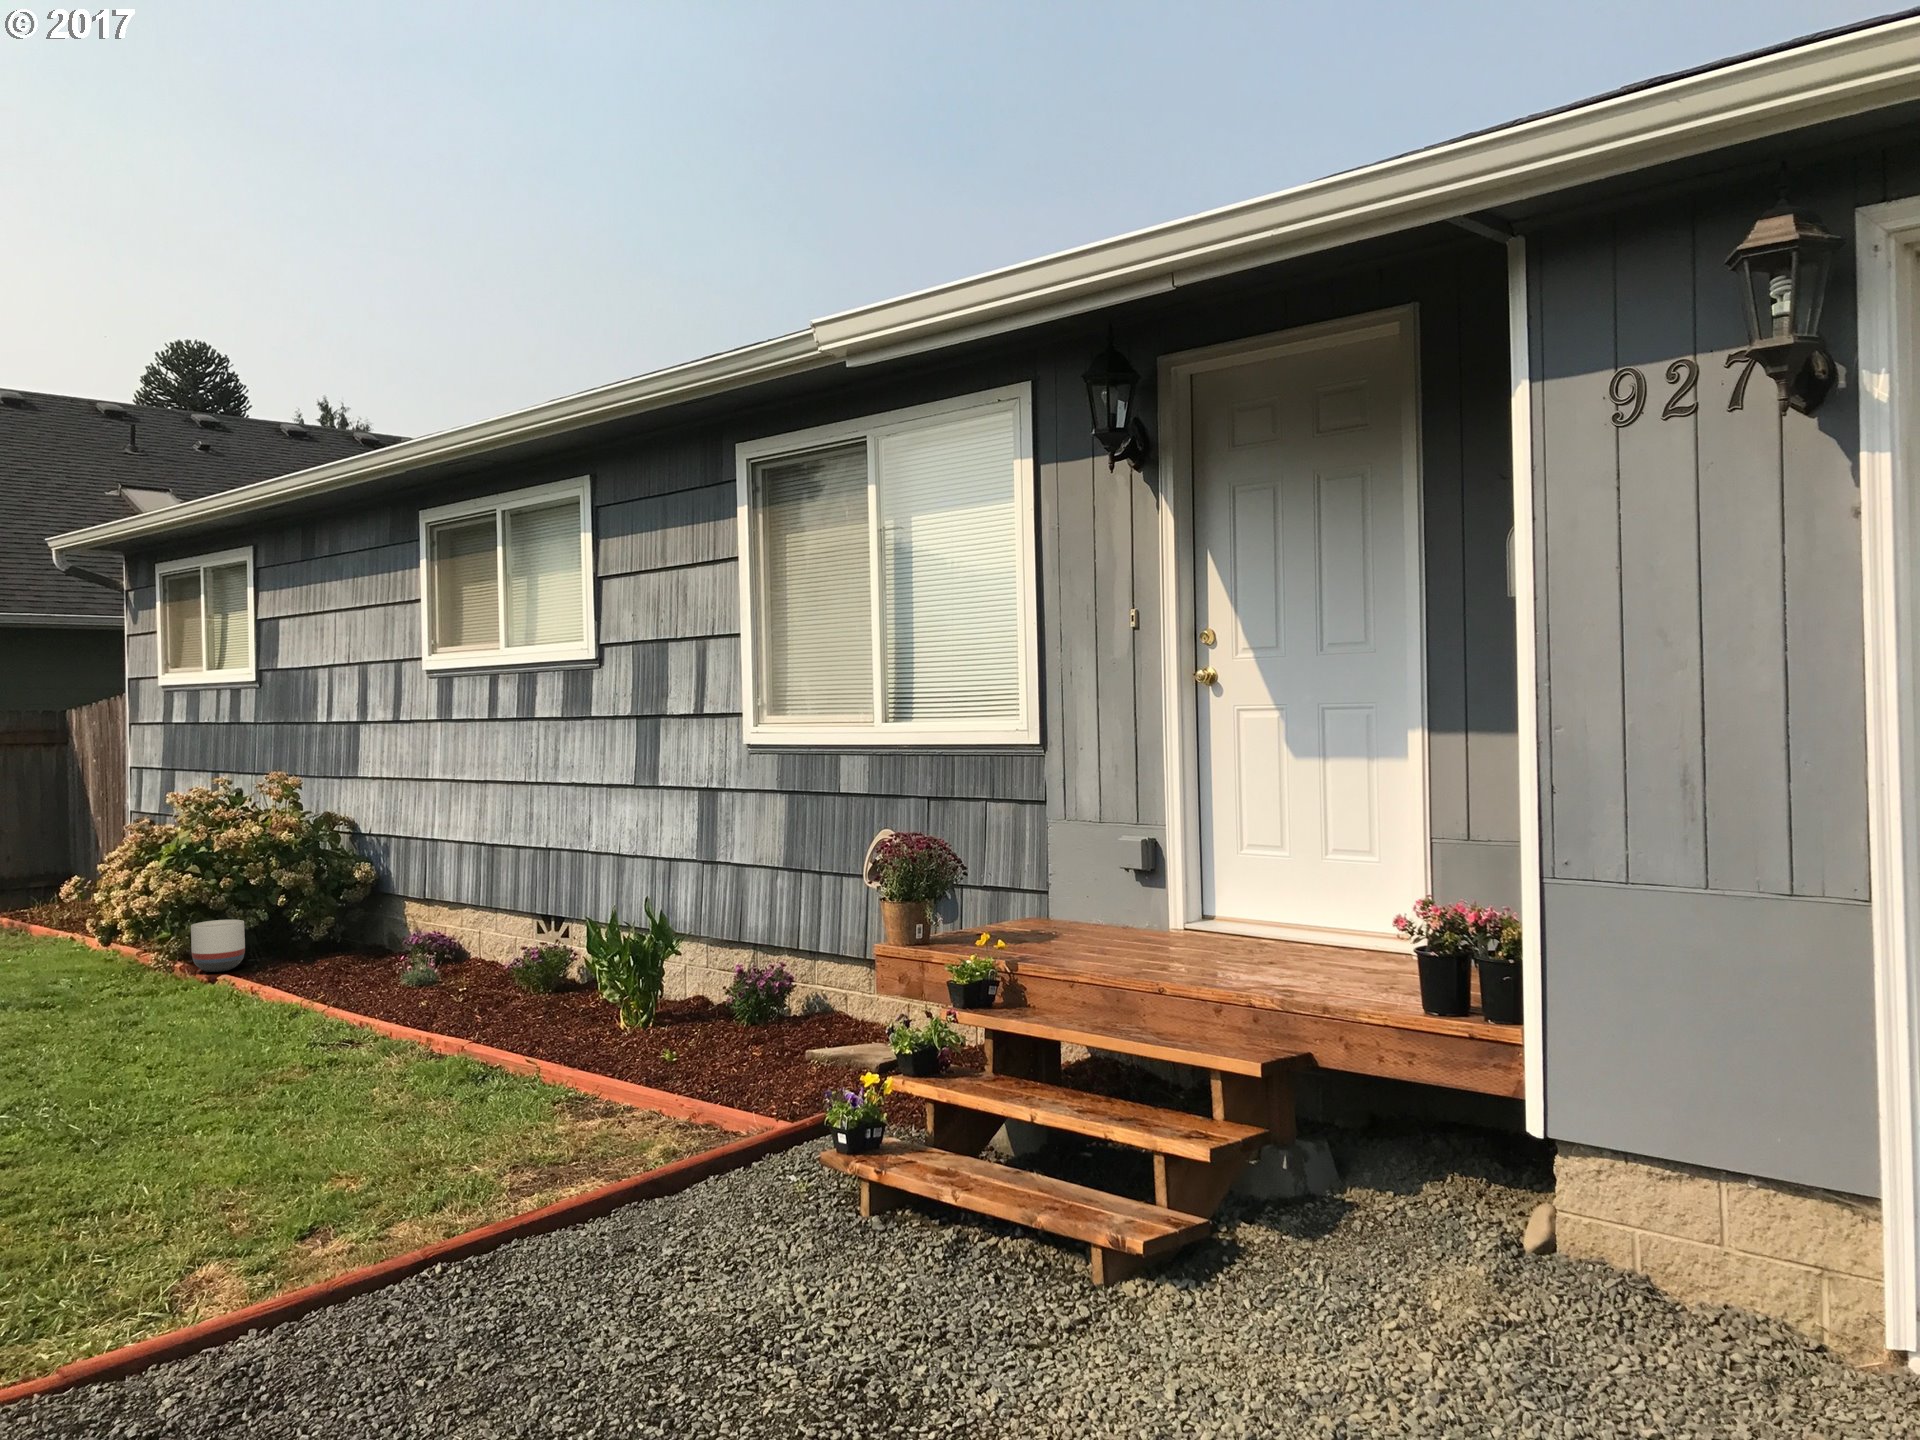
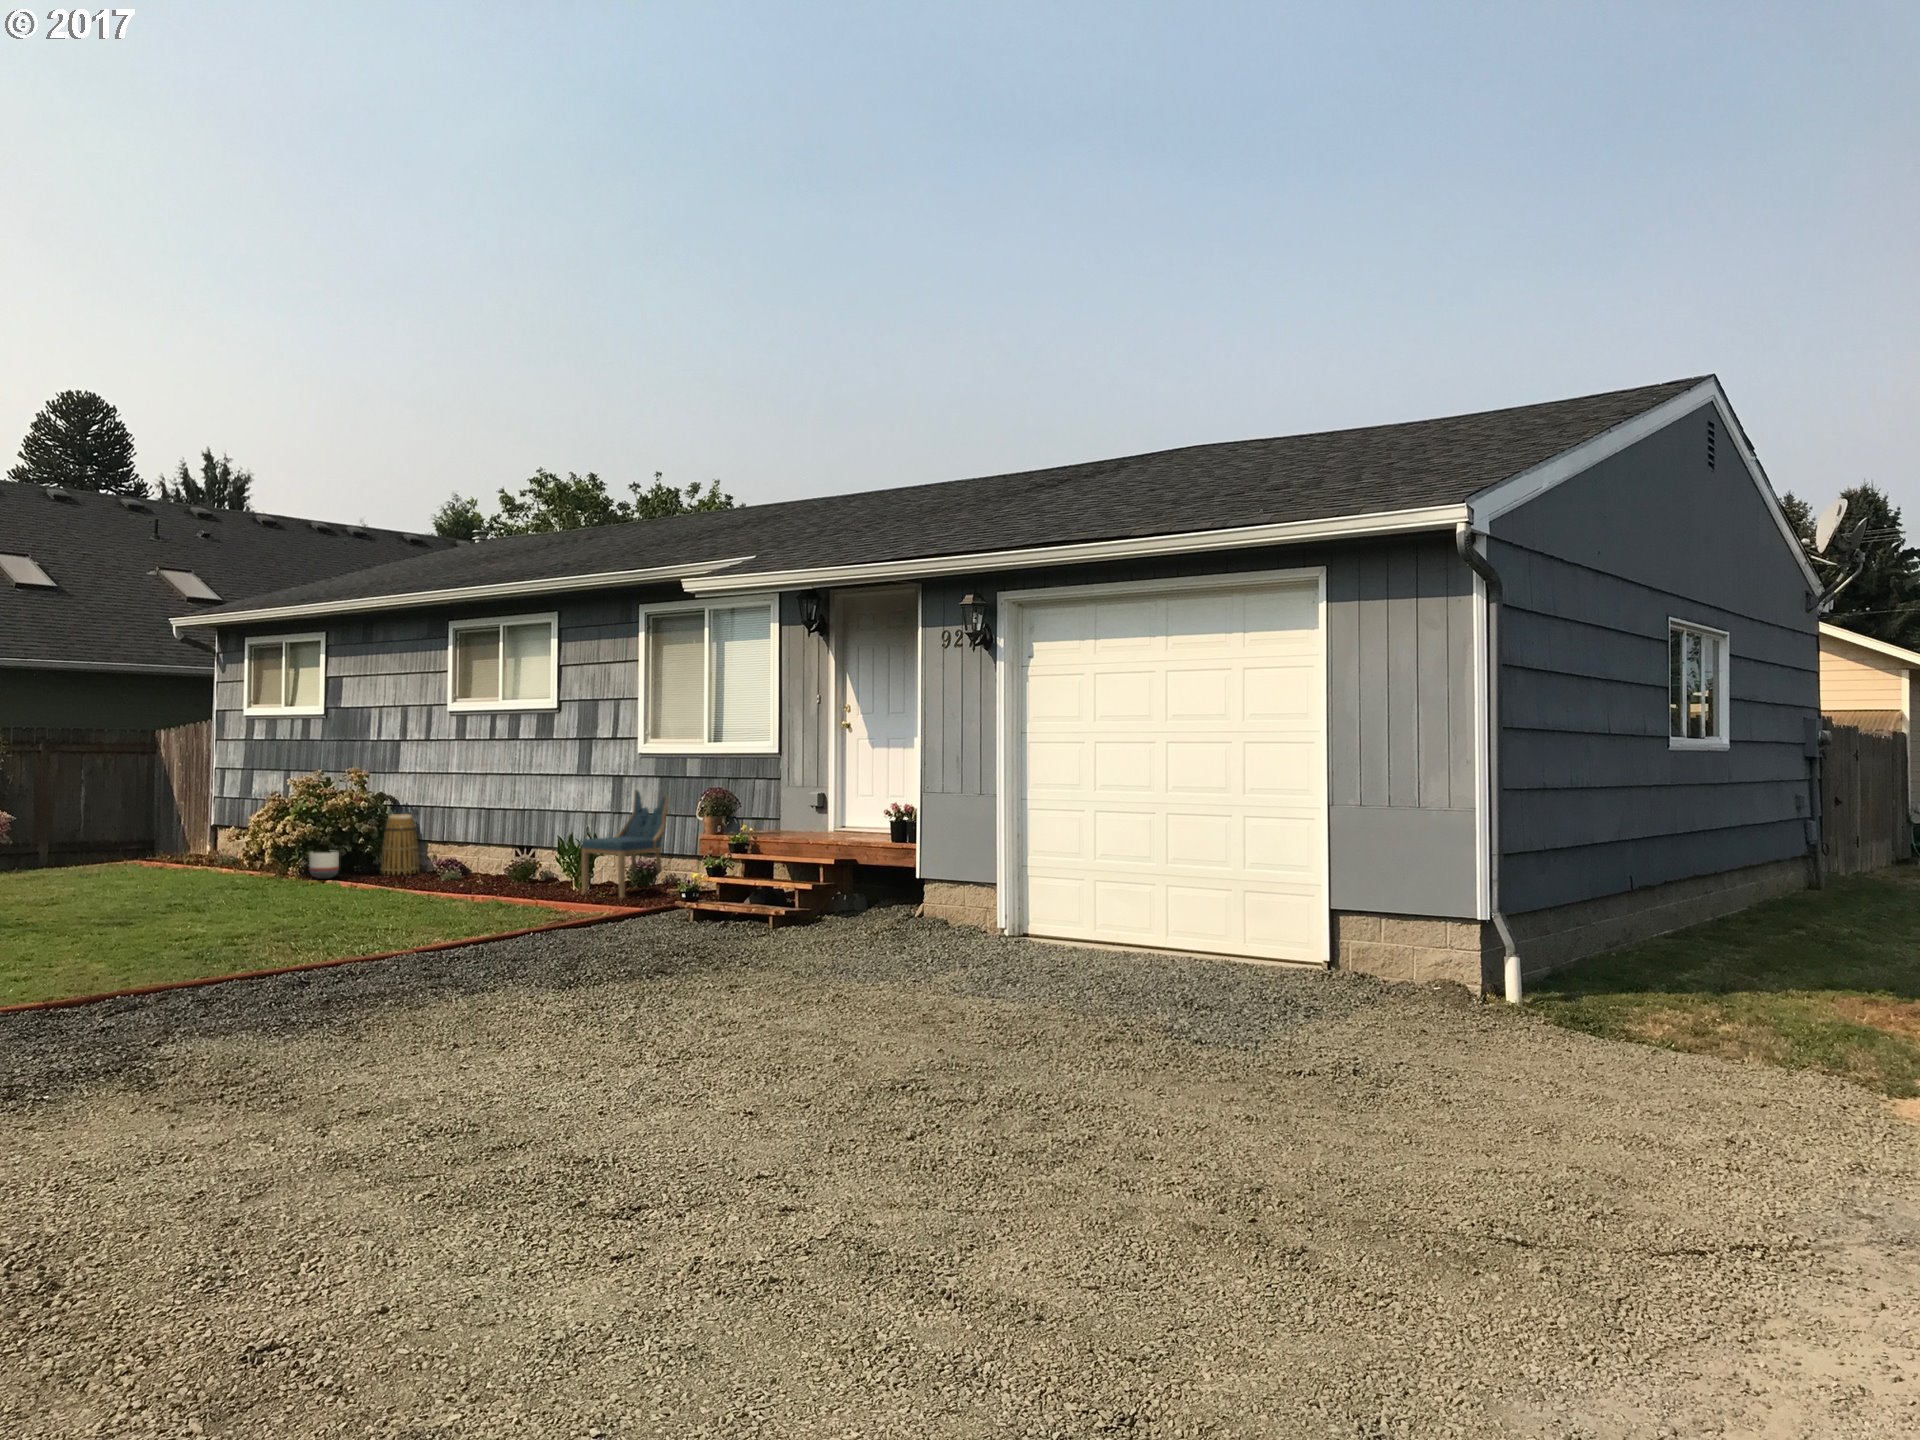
chair: none [628,806,813,1064] -> present [581,790,668,898]
basket: none [321,852,391,962] -> present [380,814,419,874]

